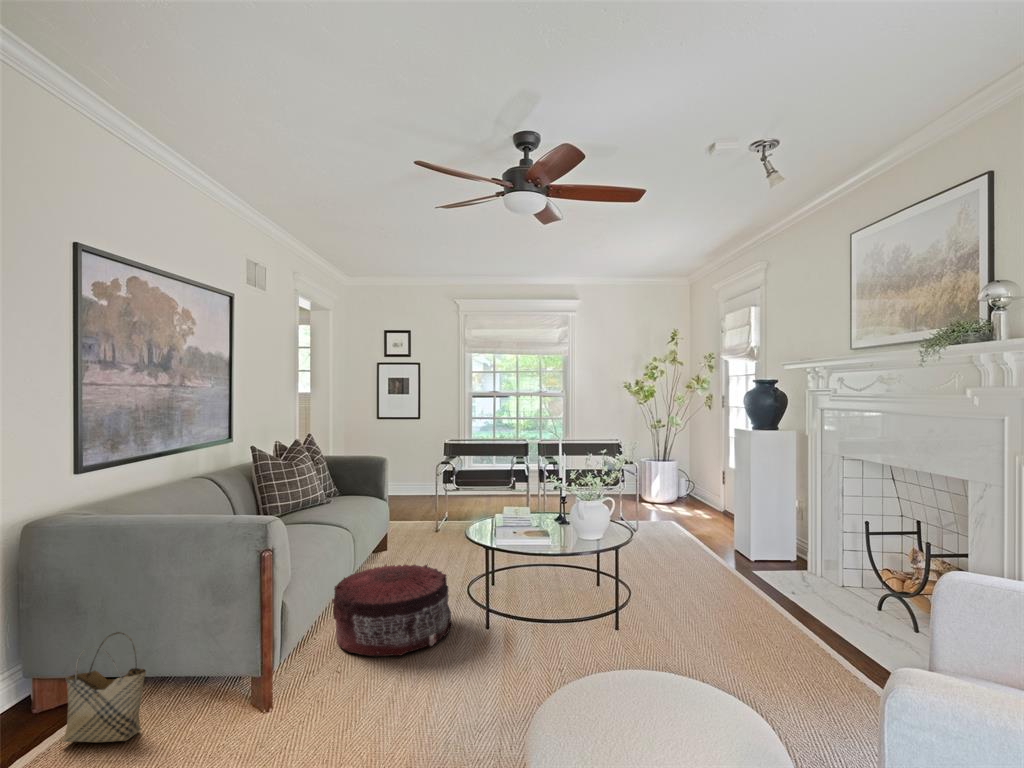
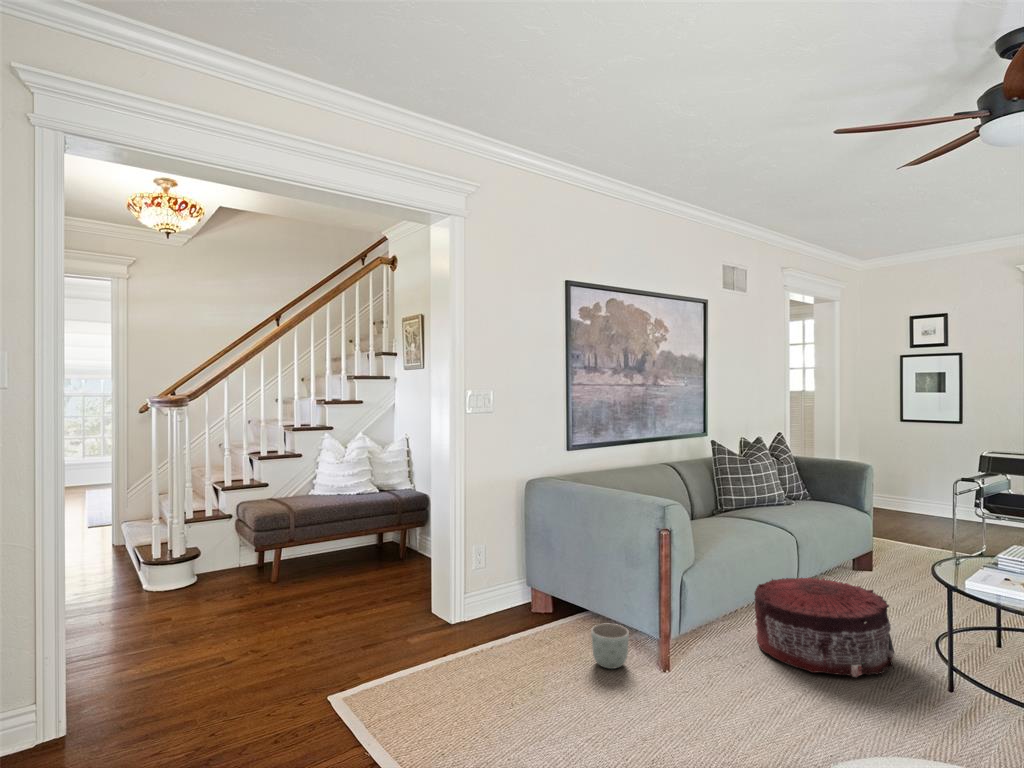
woven basket: present [63,632,146,742] -> none [539,569,586,648]
planter: none [166,683,220,744] -> present [591,624,629,669]

